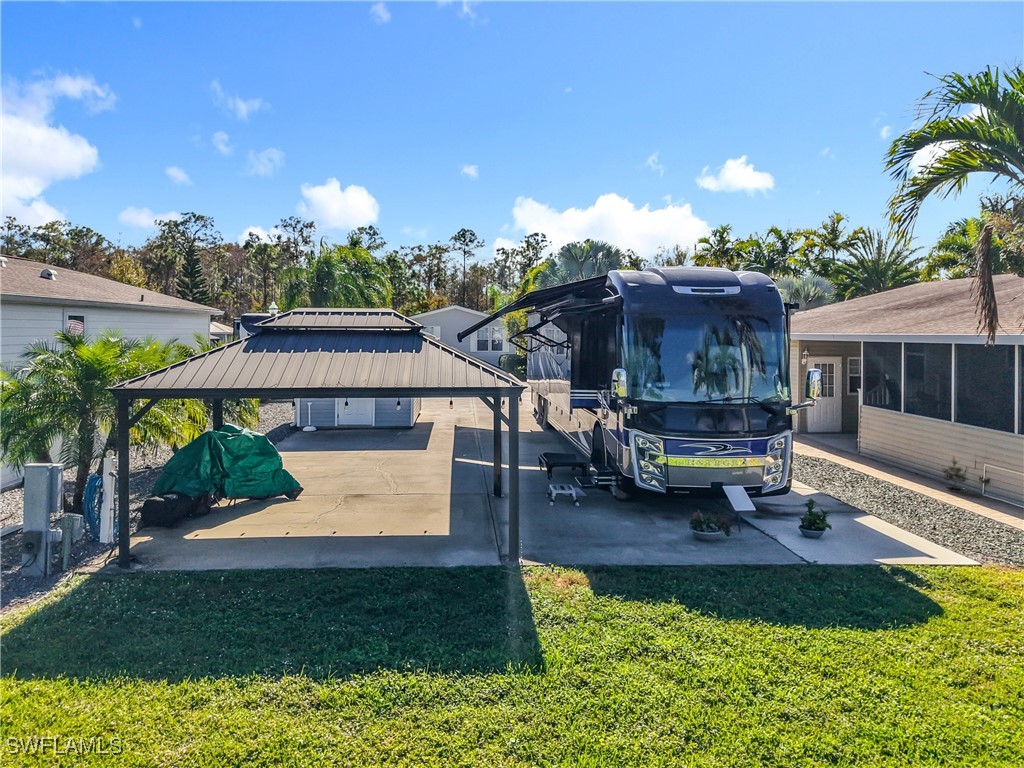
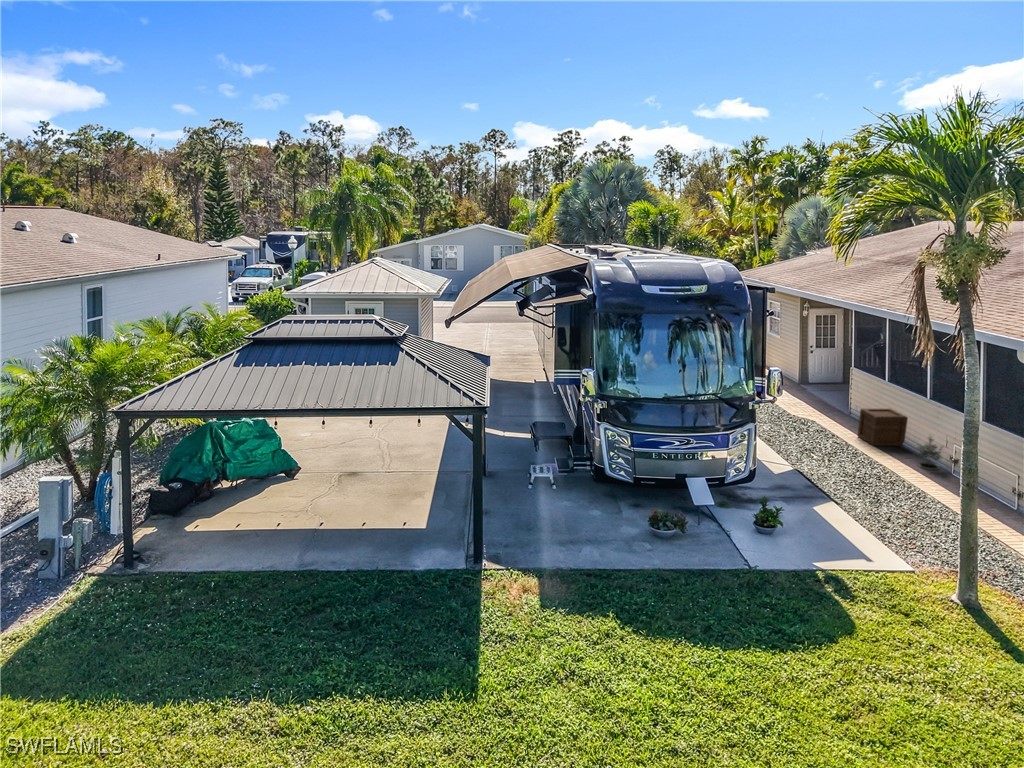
wooden crate: none [874,440,925,476] -> present [858,409,908,446]

